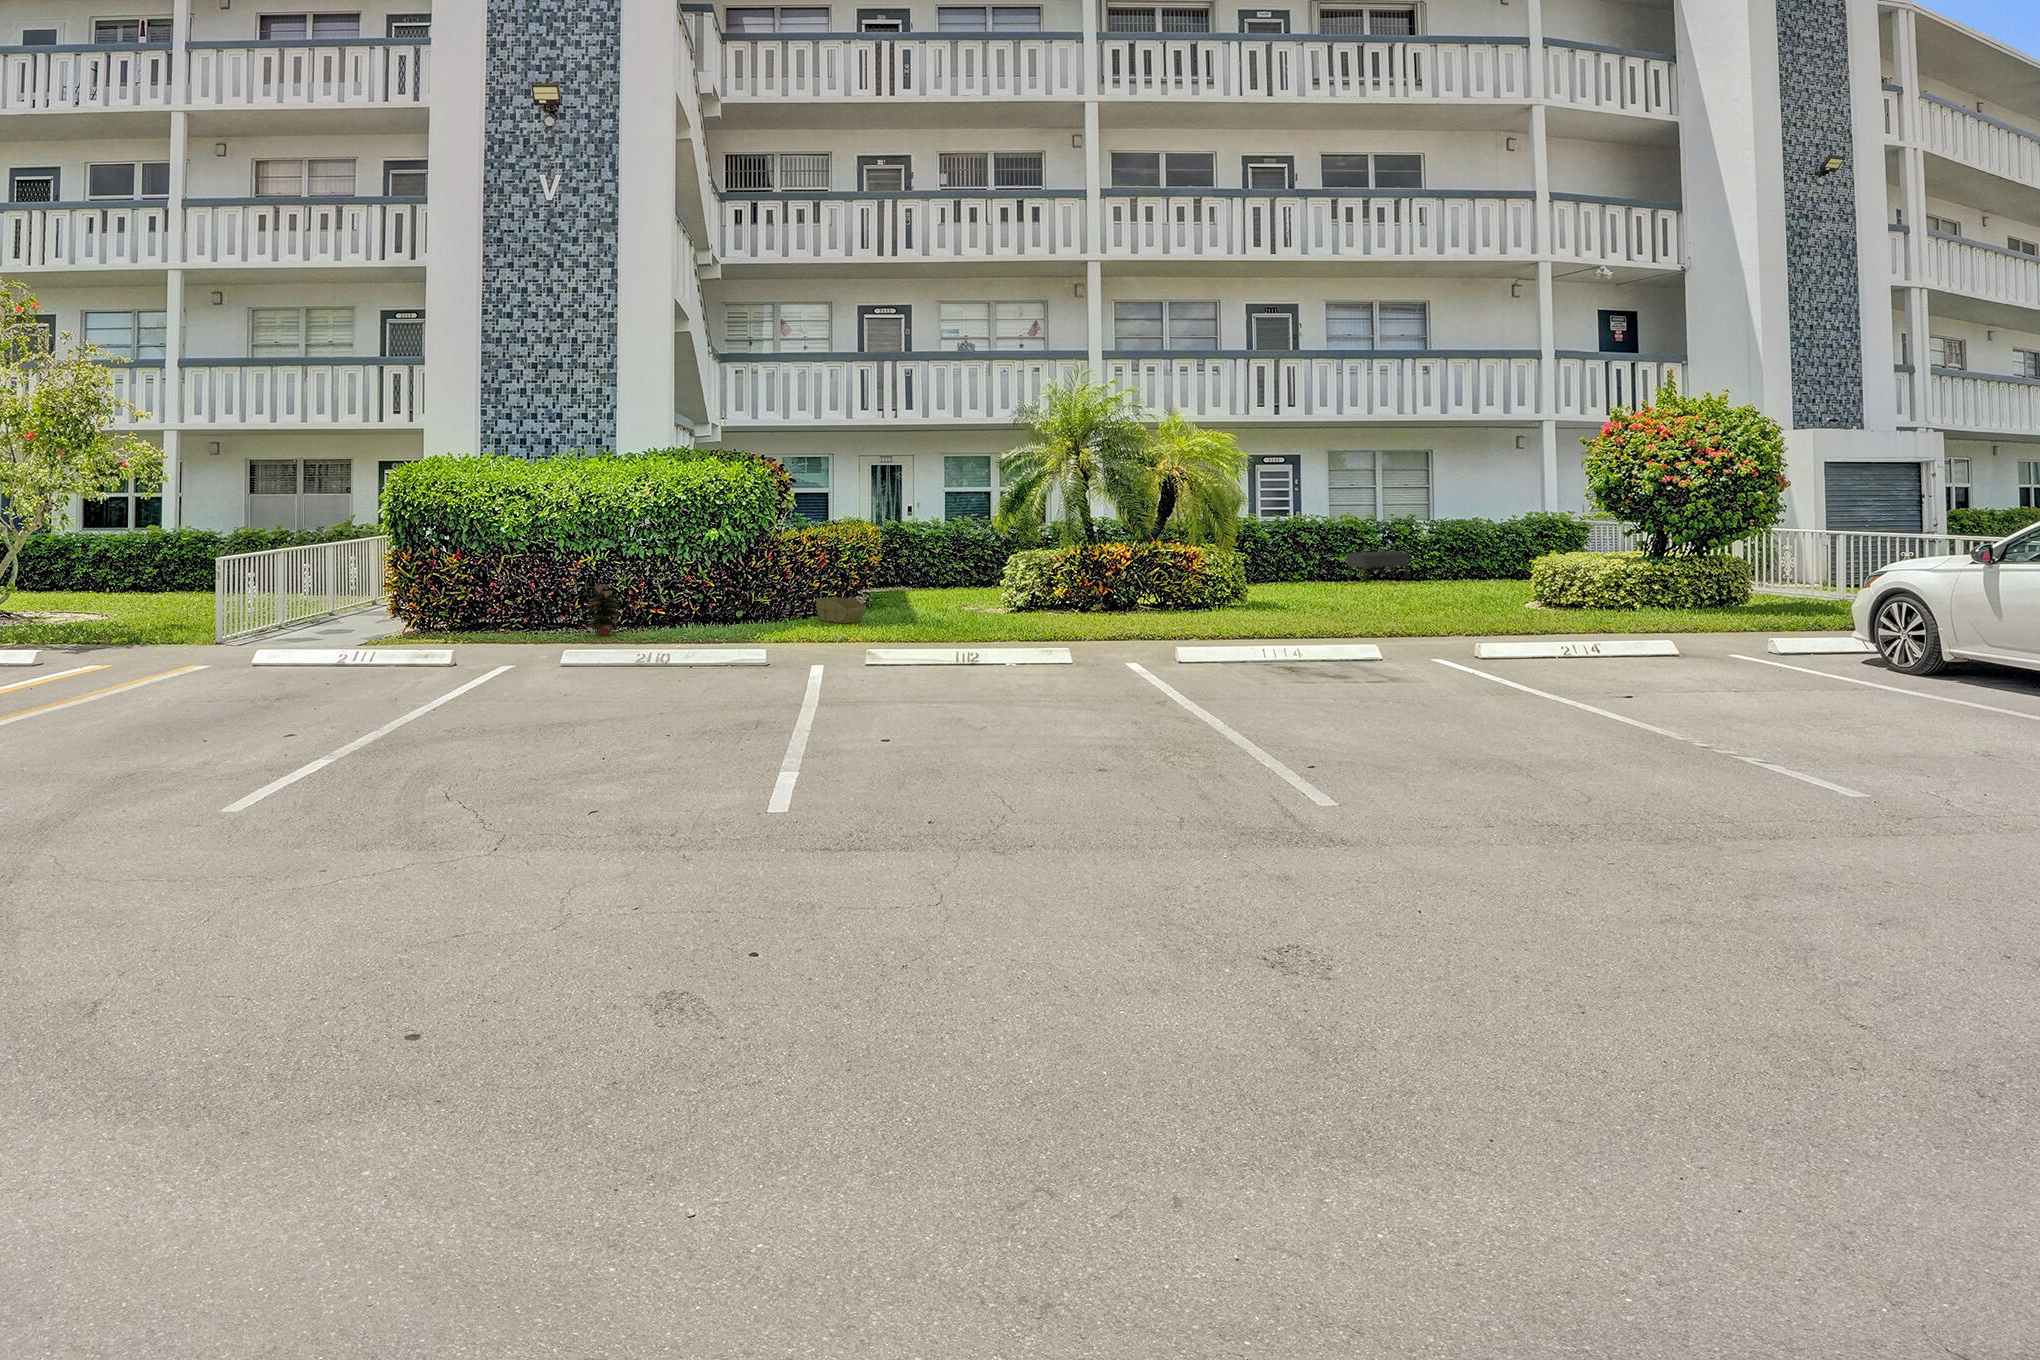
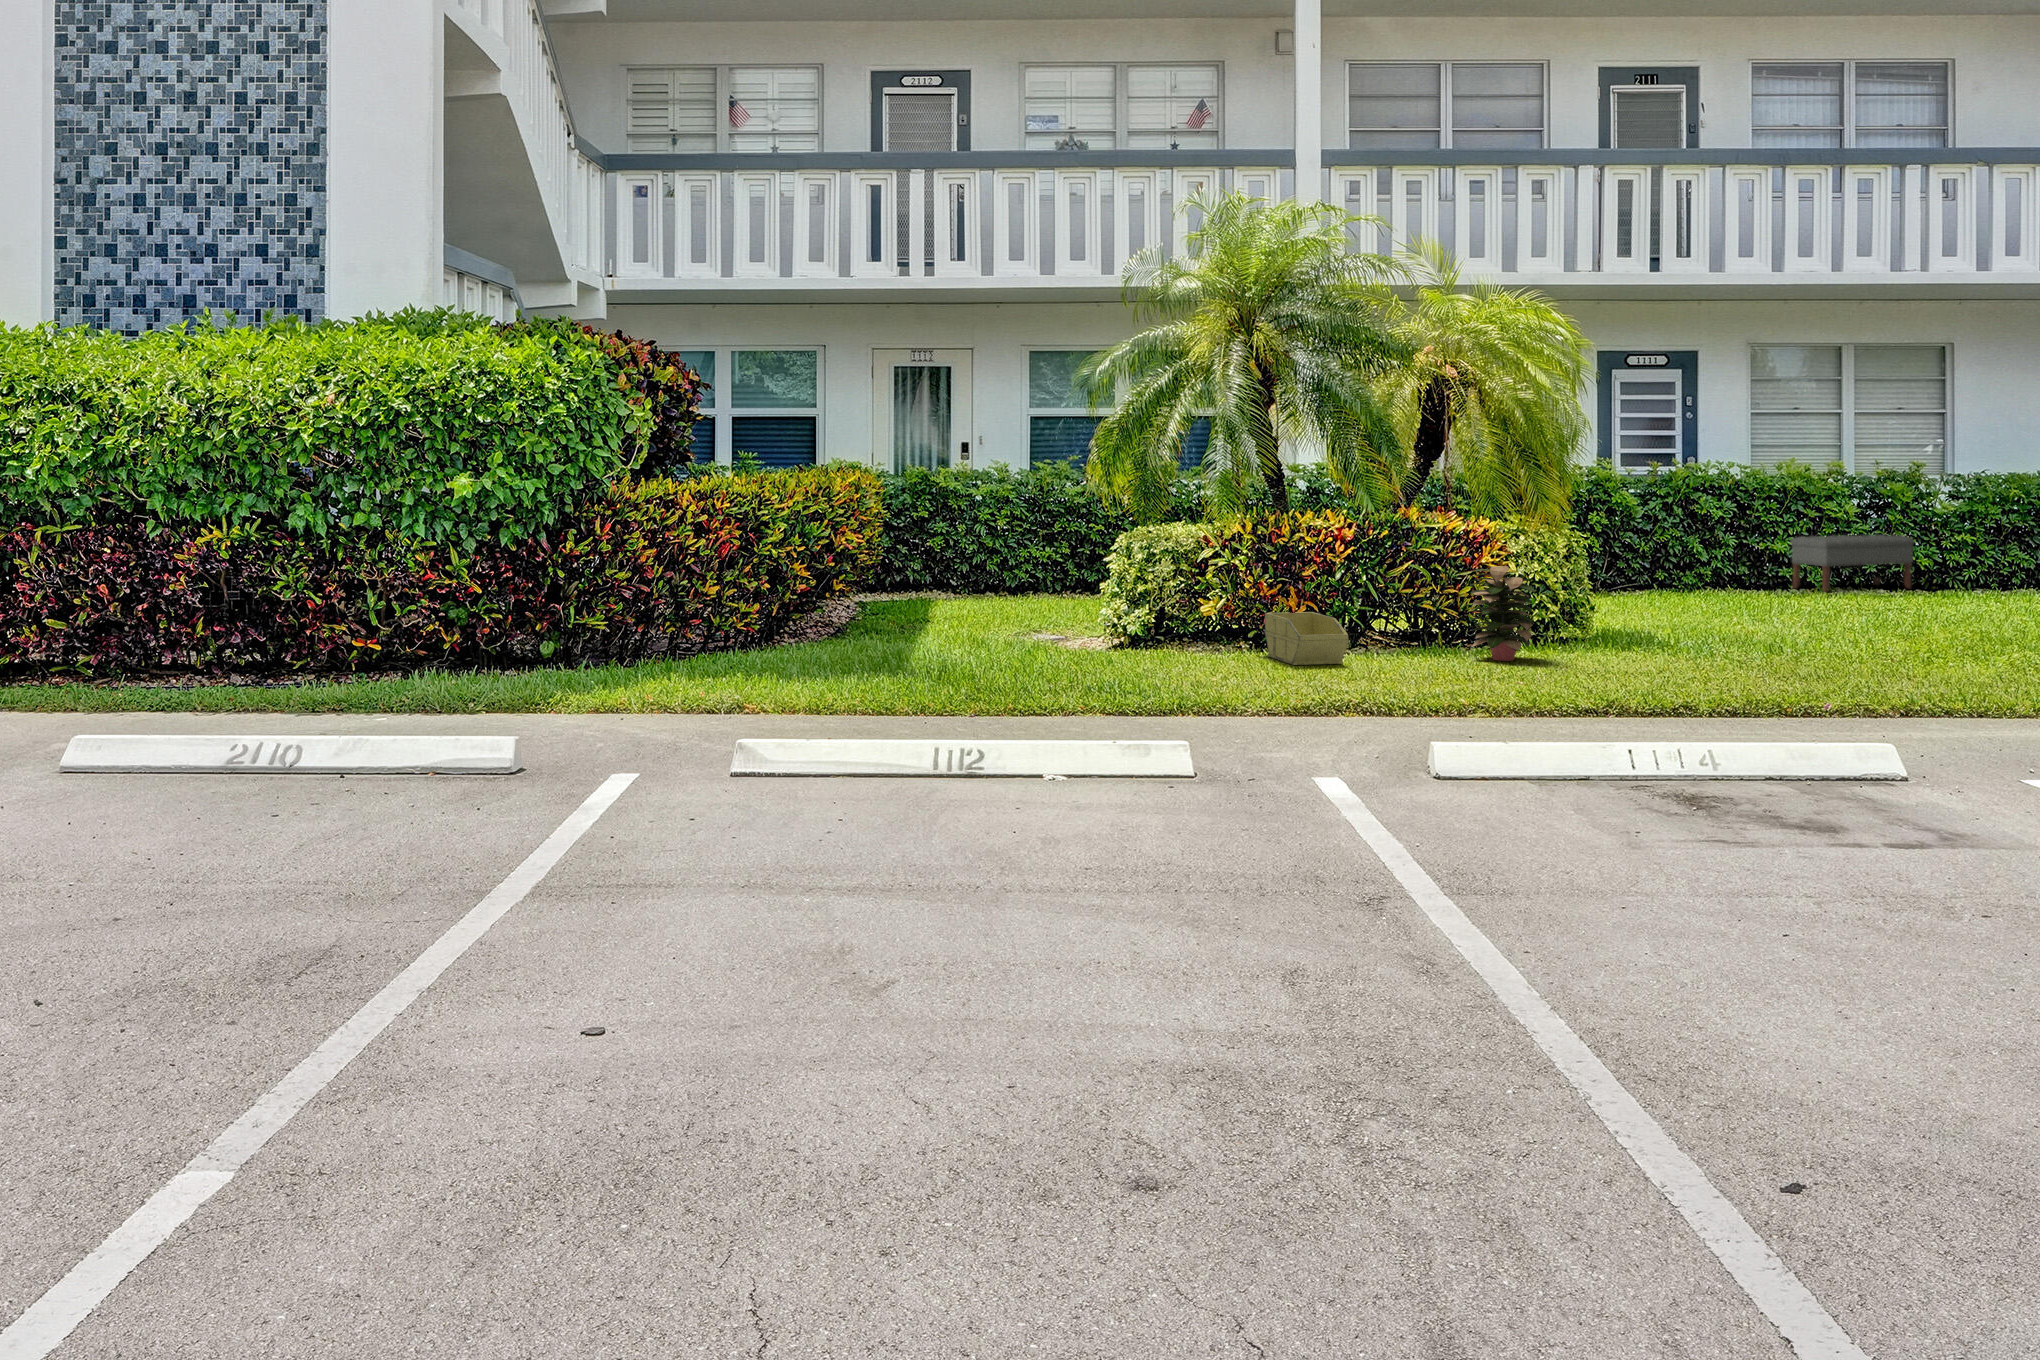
decorative plant: present [586,585,619,636] -> present [1470,566,1535,661]
storage bin: present [816,597,866,624] -> present [1265,612,1349,665]

